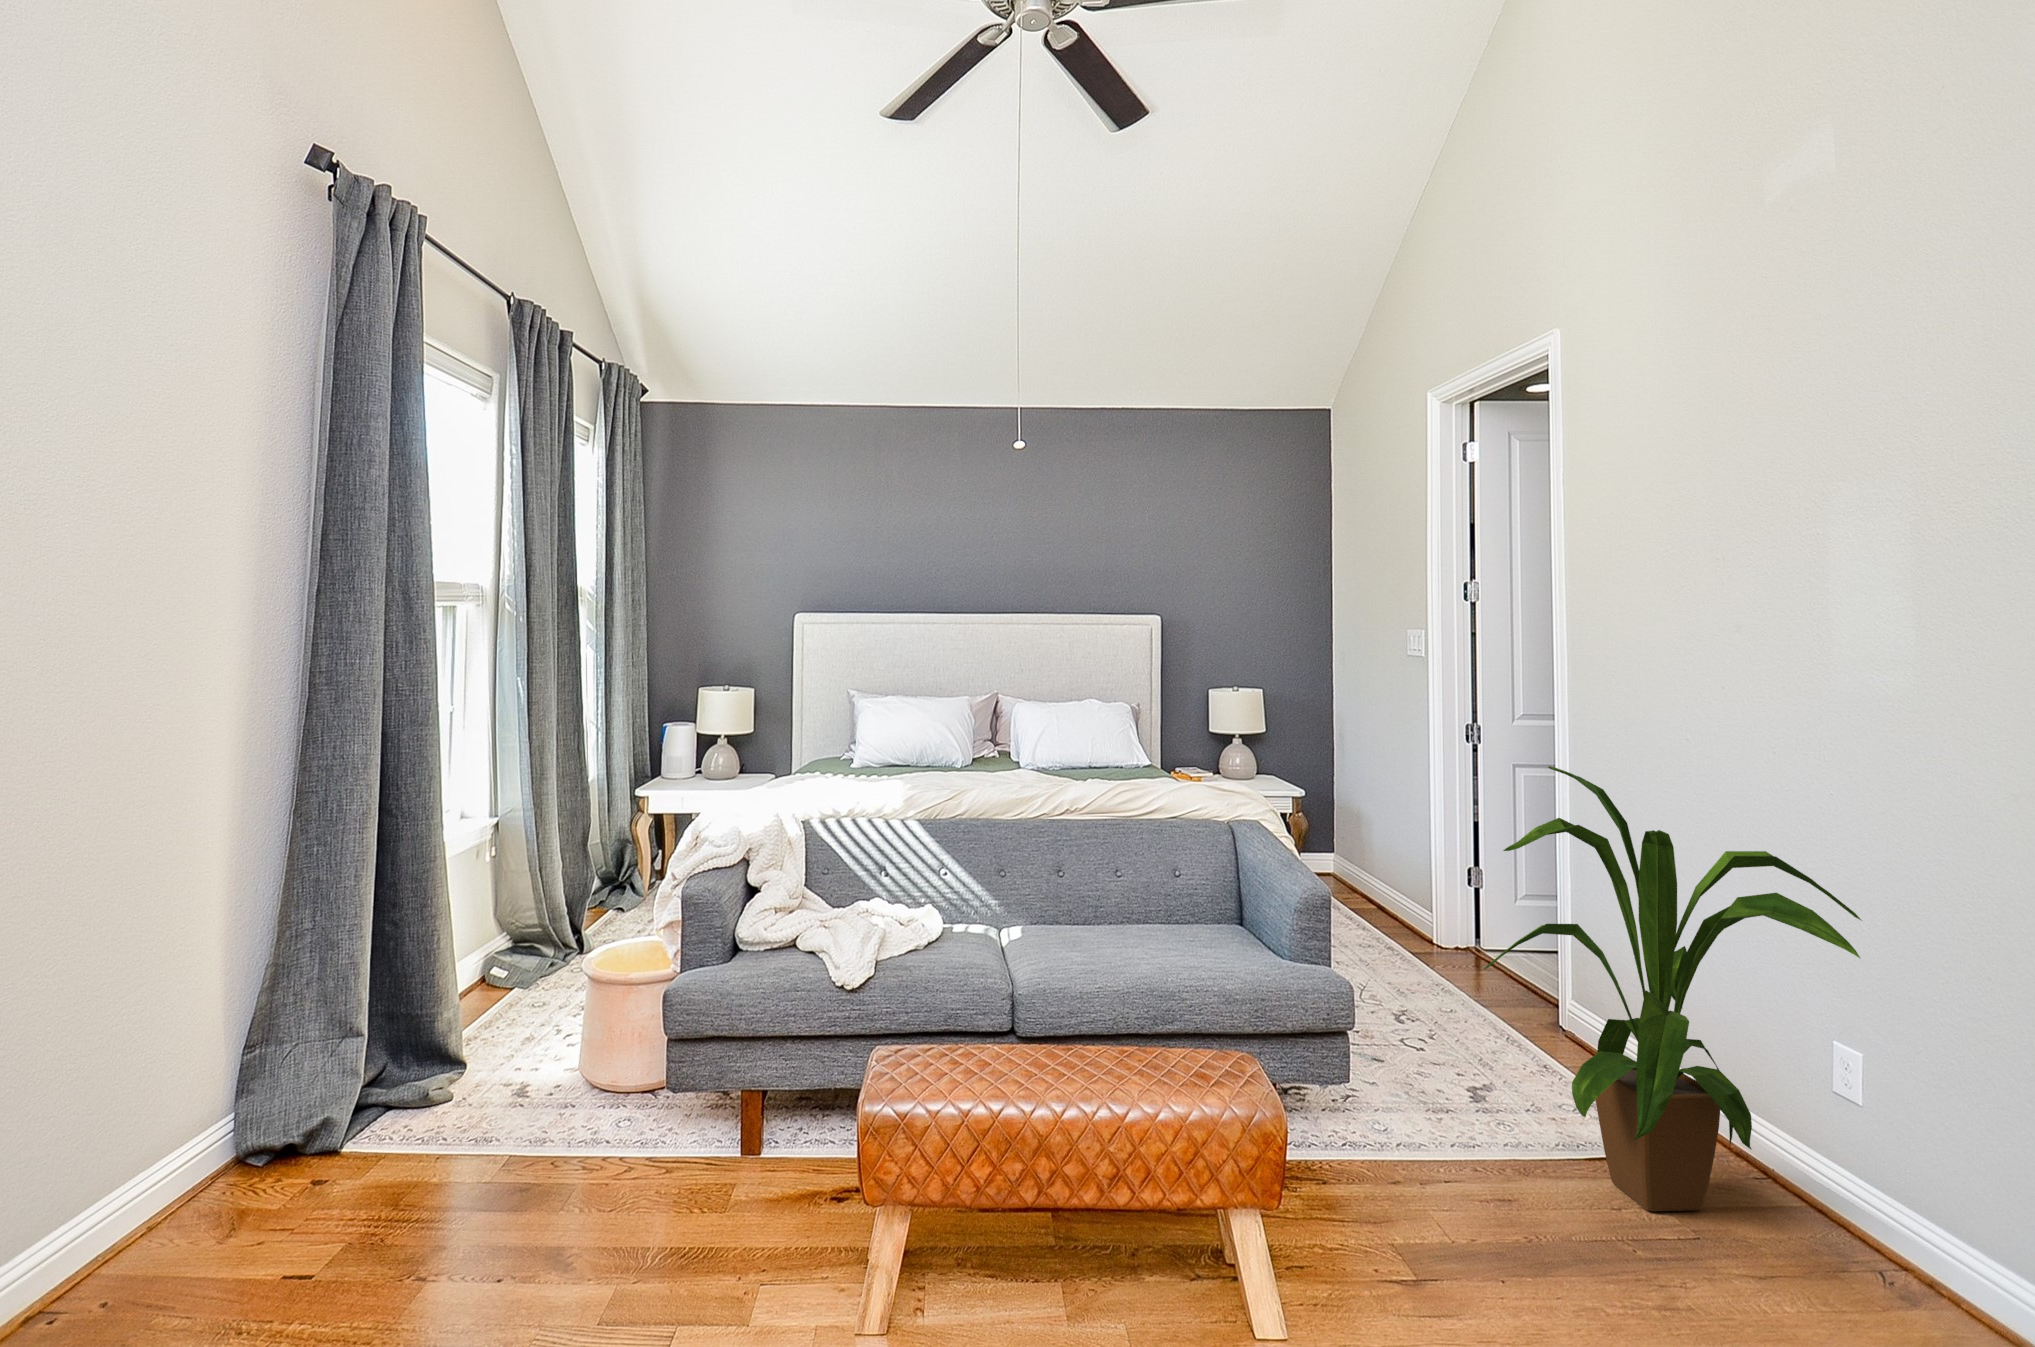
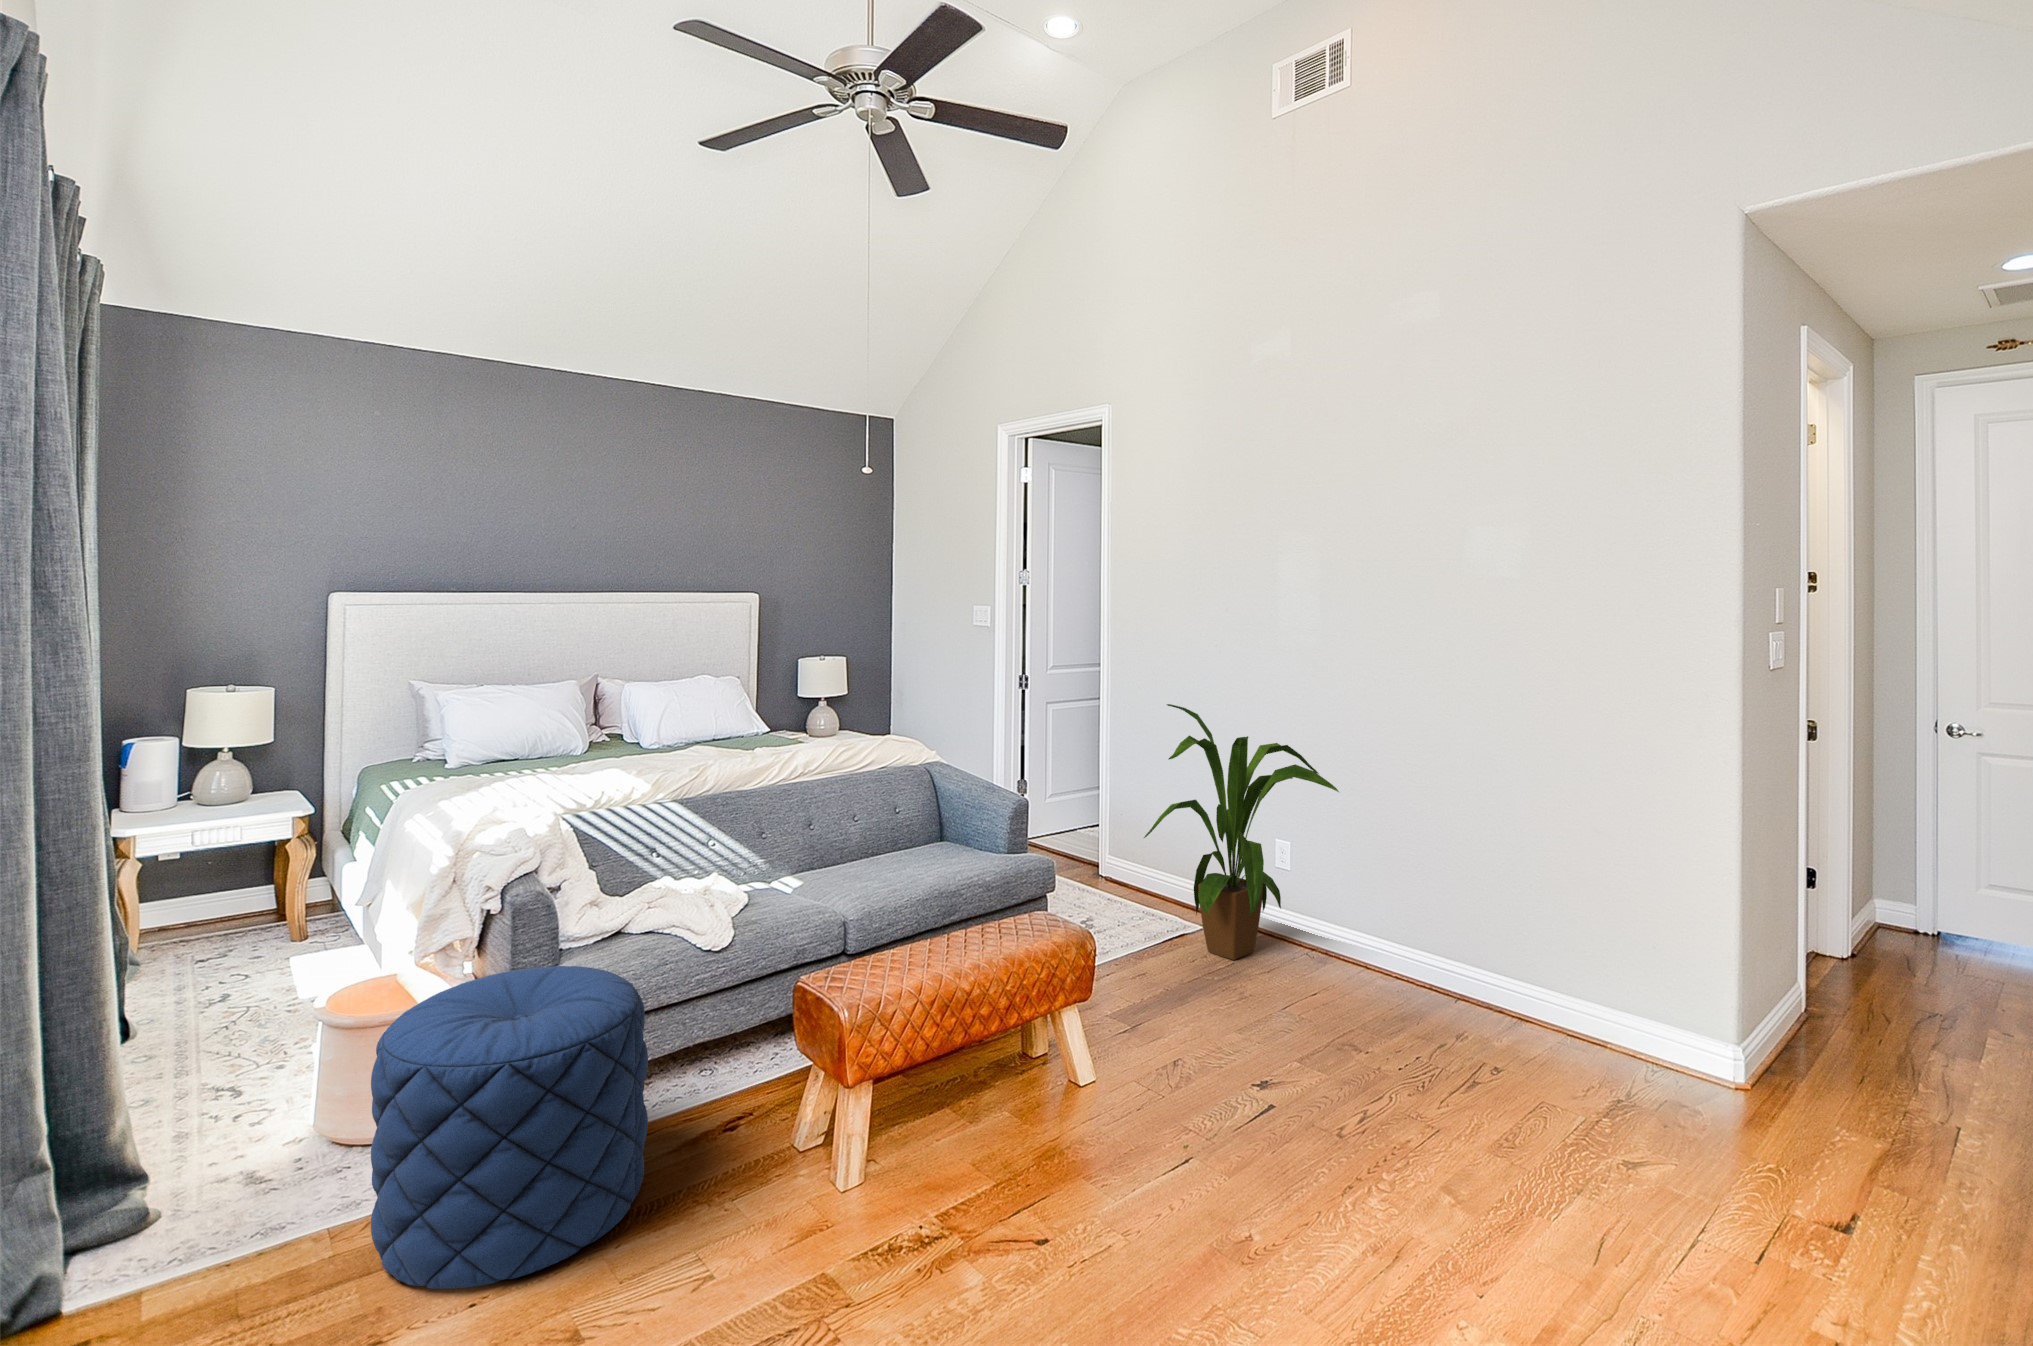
pouf: none [471,957,717,1256] -> present [371,966,648,1289]

